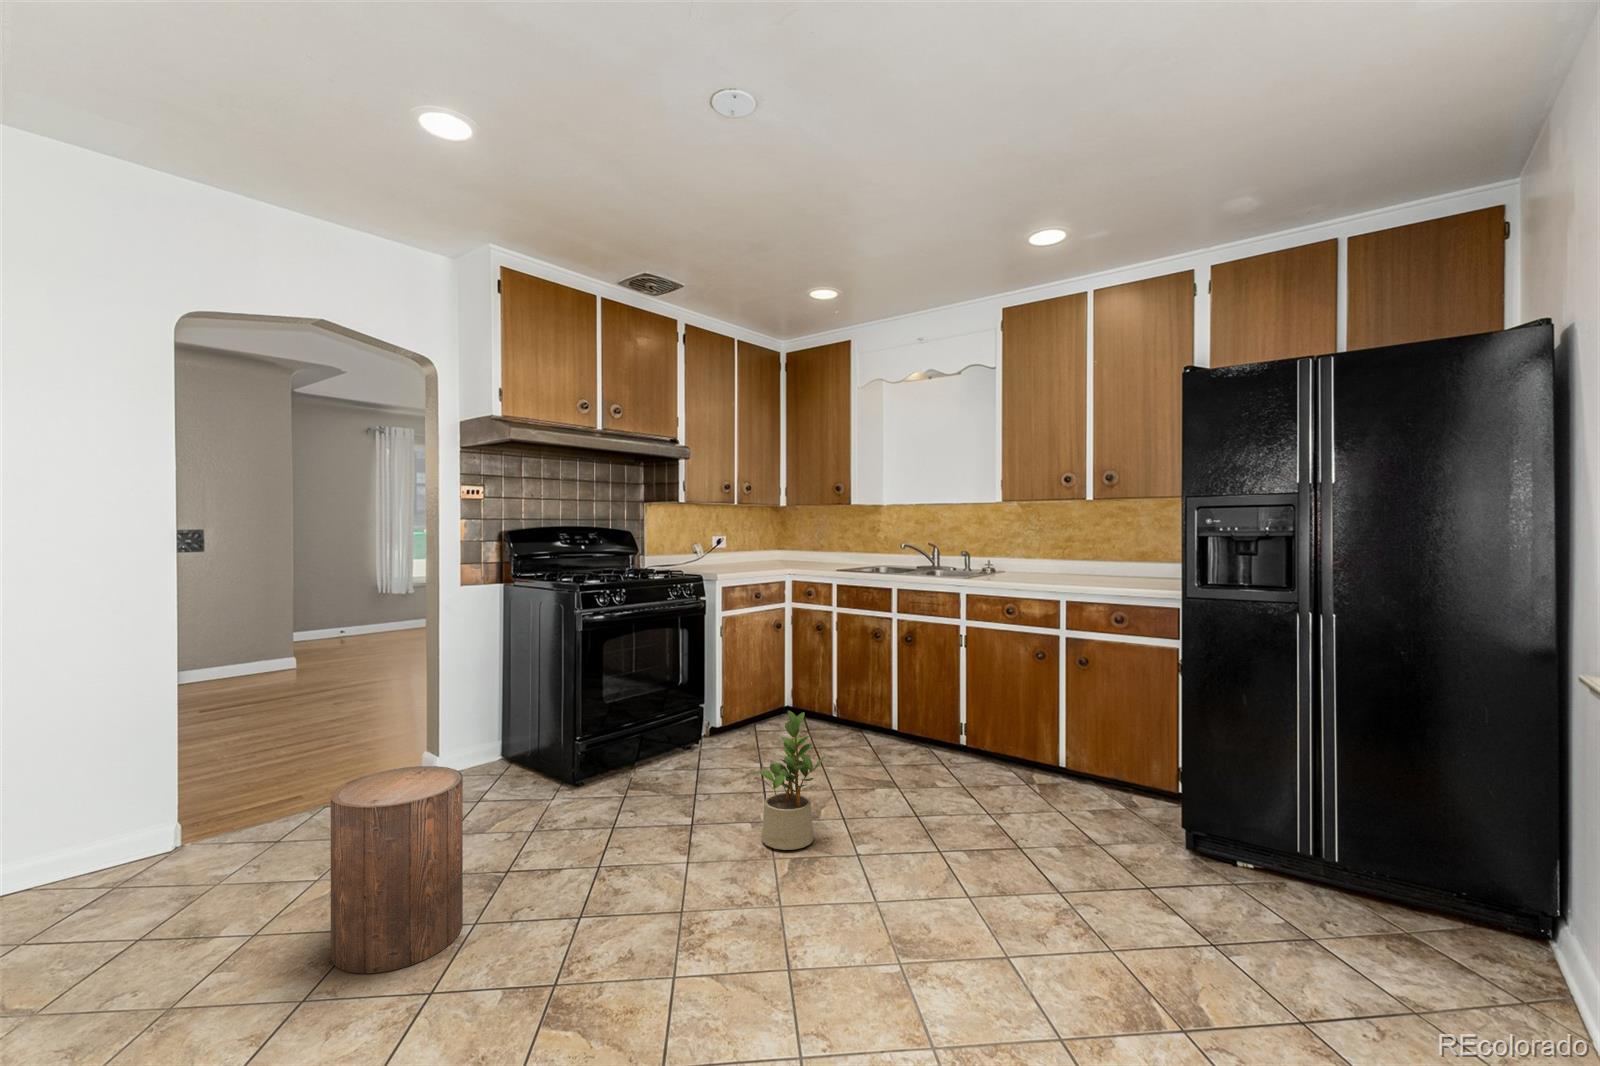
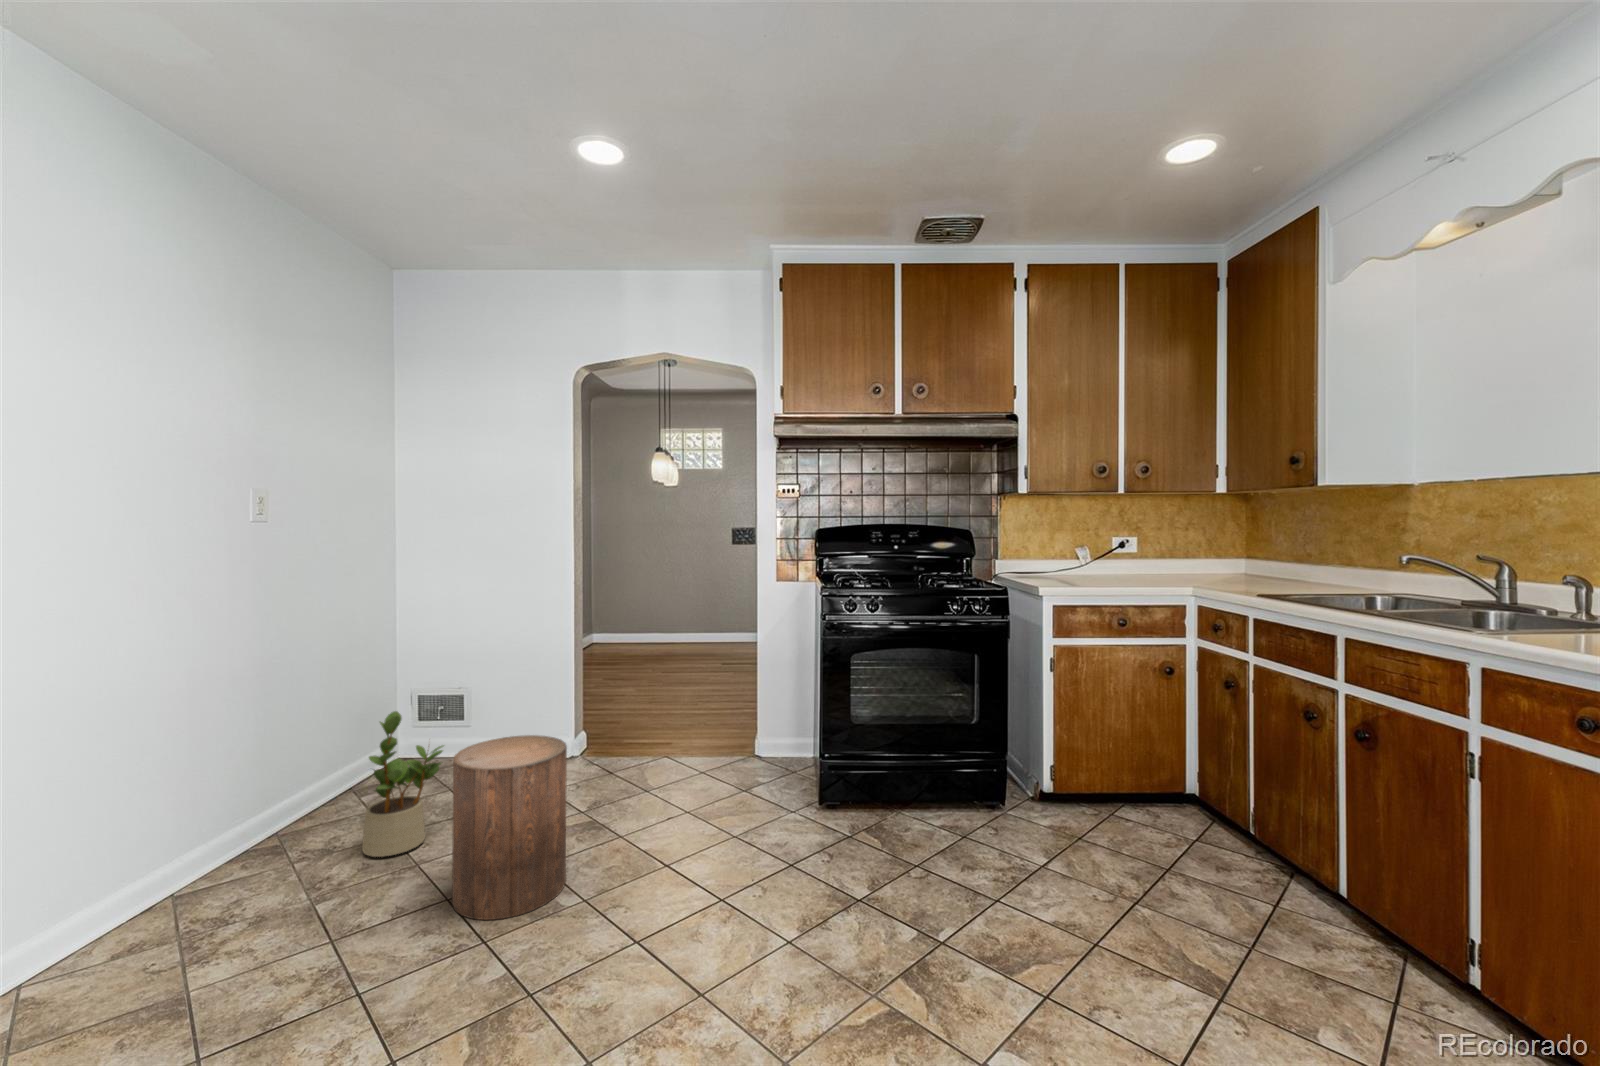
potted plant: present [759,711,824,850] -> present [362,711,443,857]

